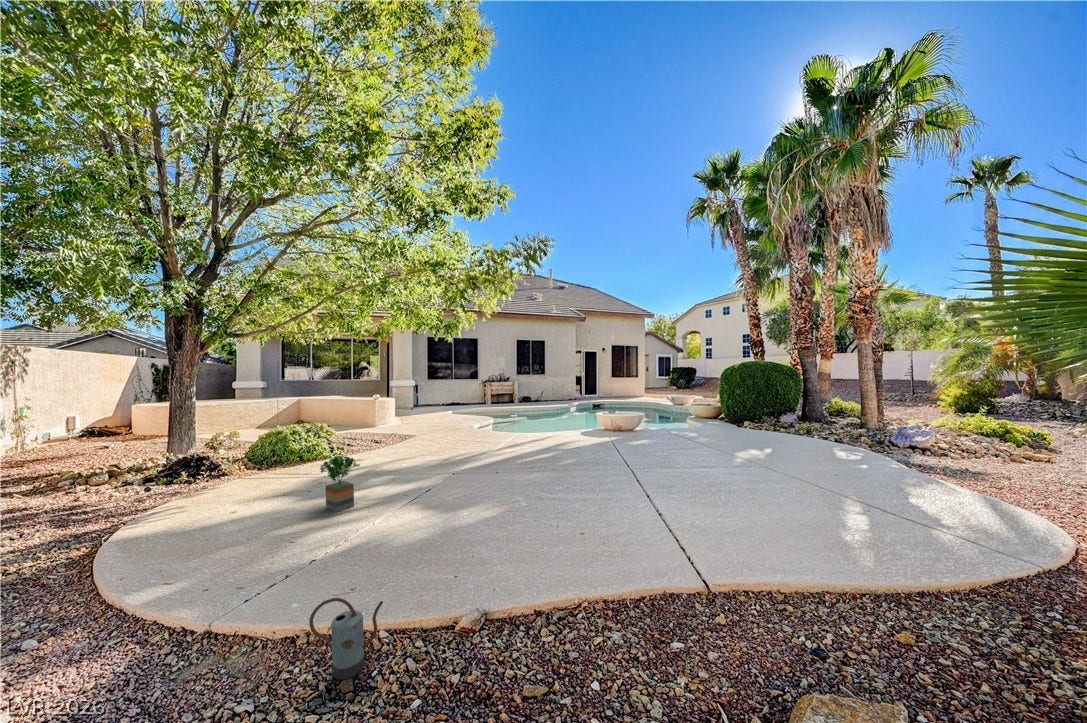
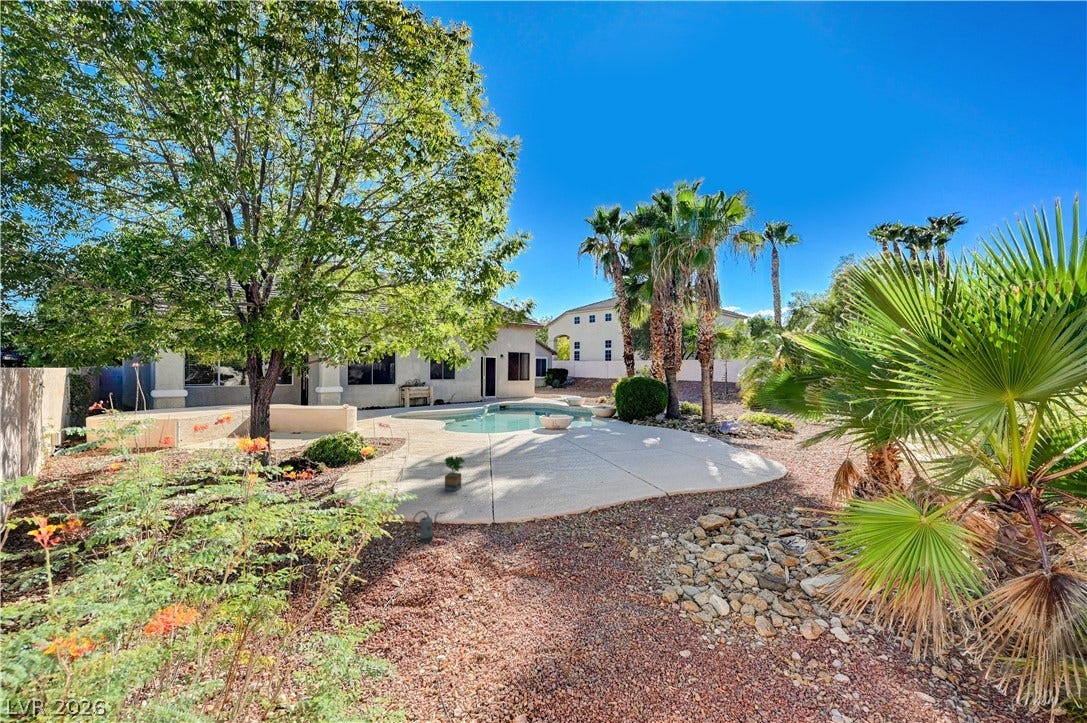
watering can: present [309,598,383,680] -> present [413,511,438,543]

